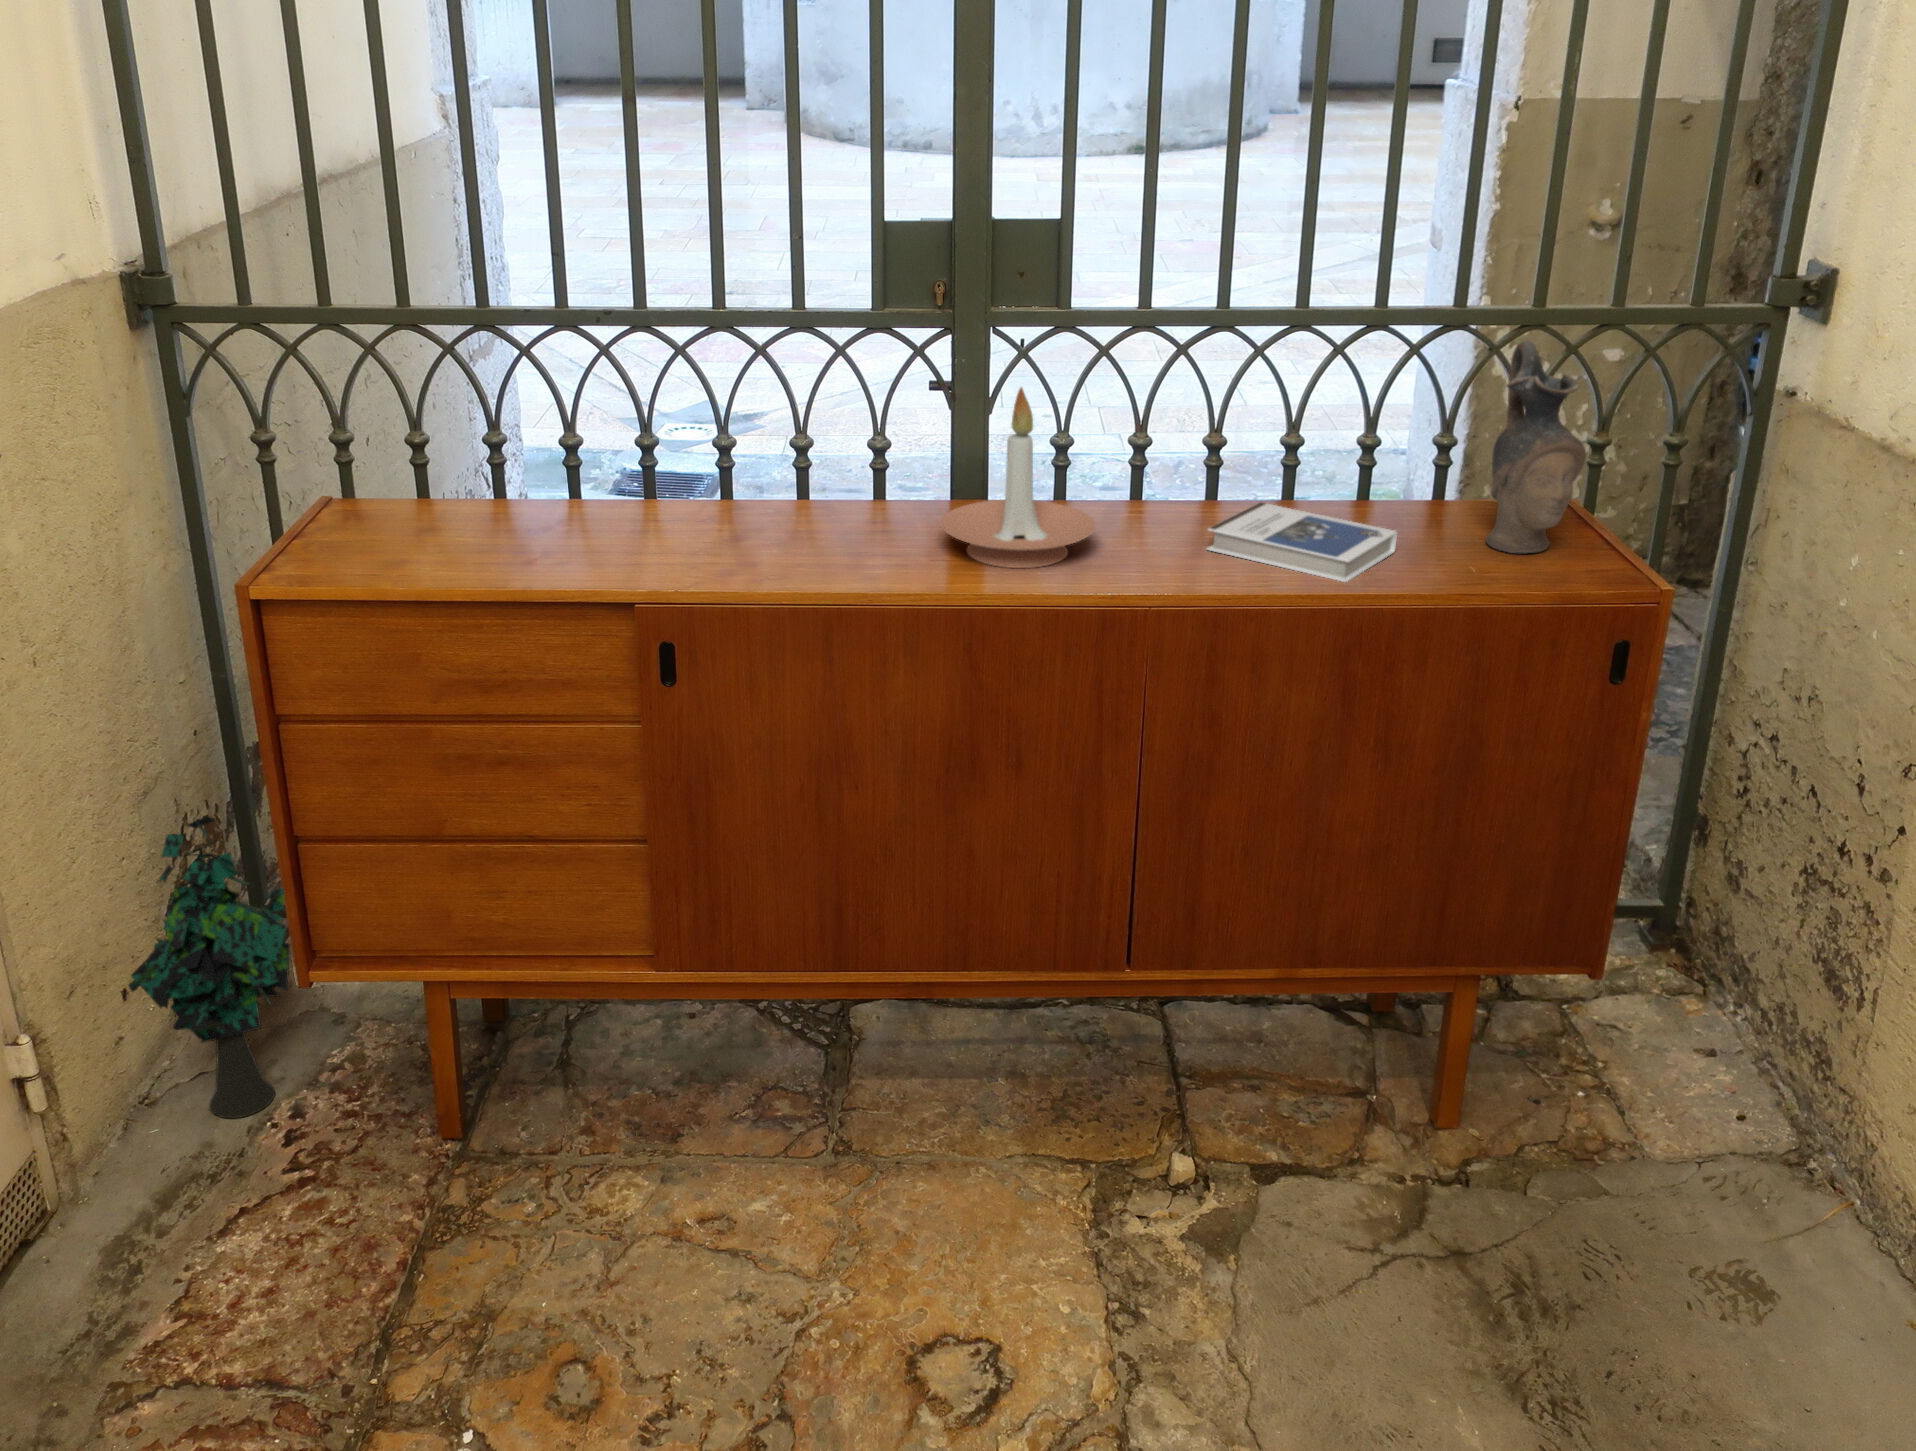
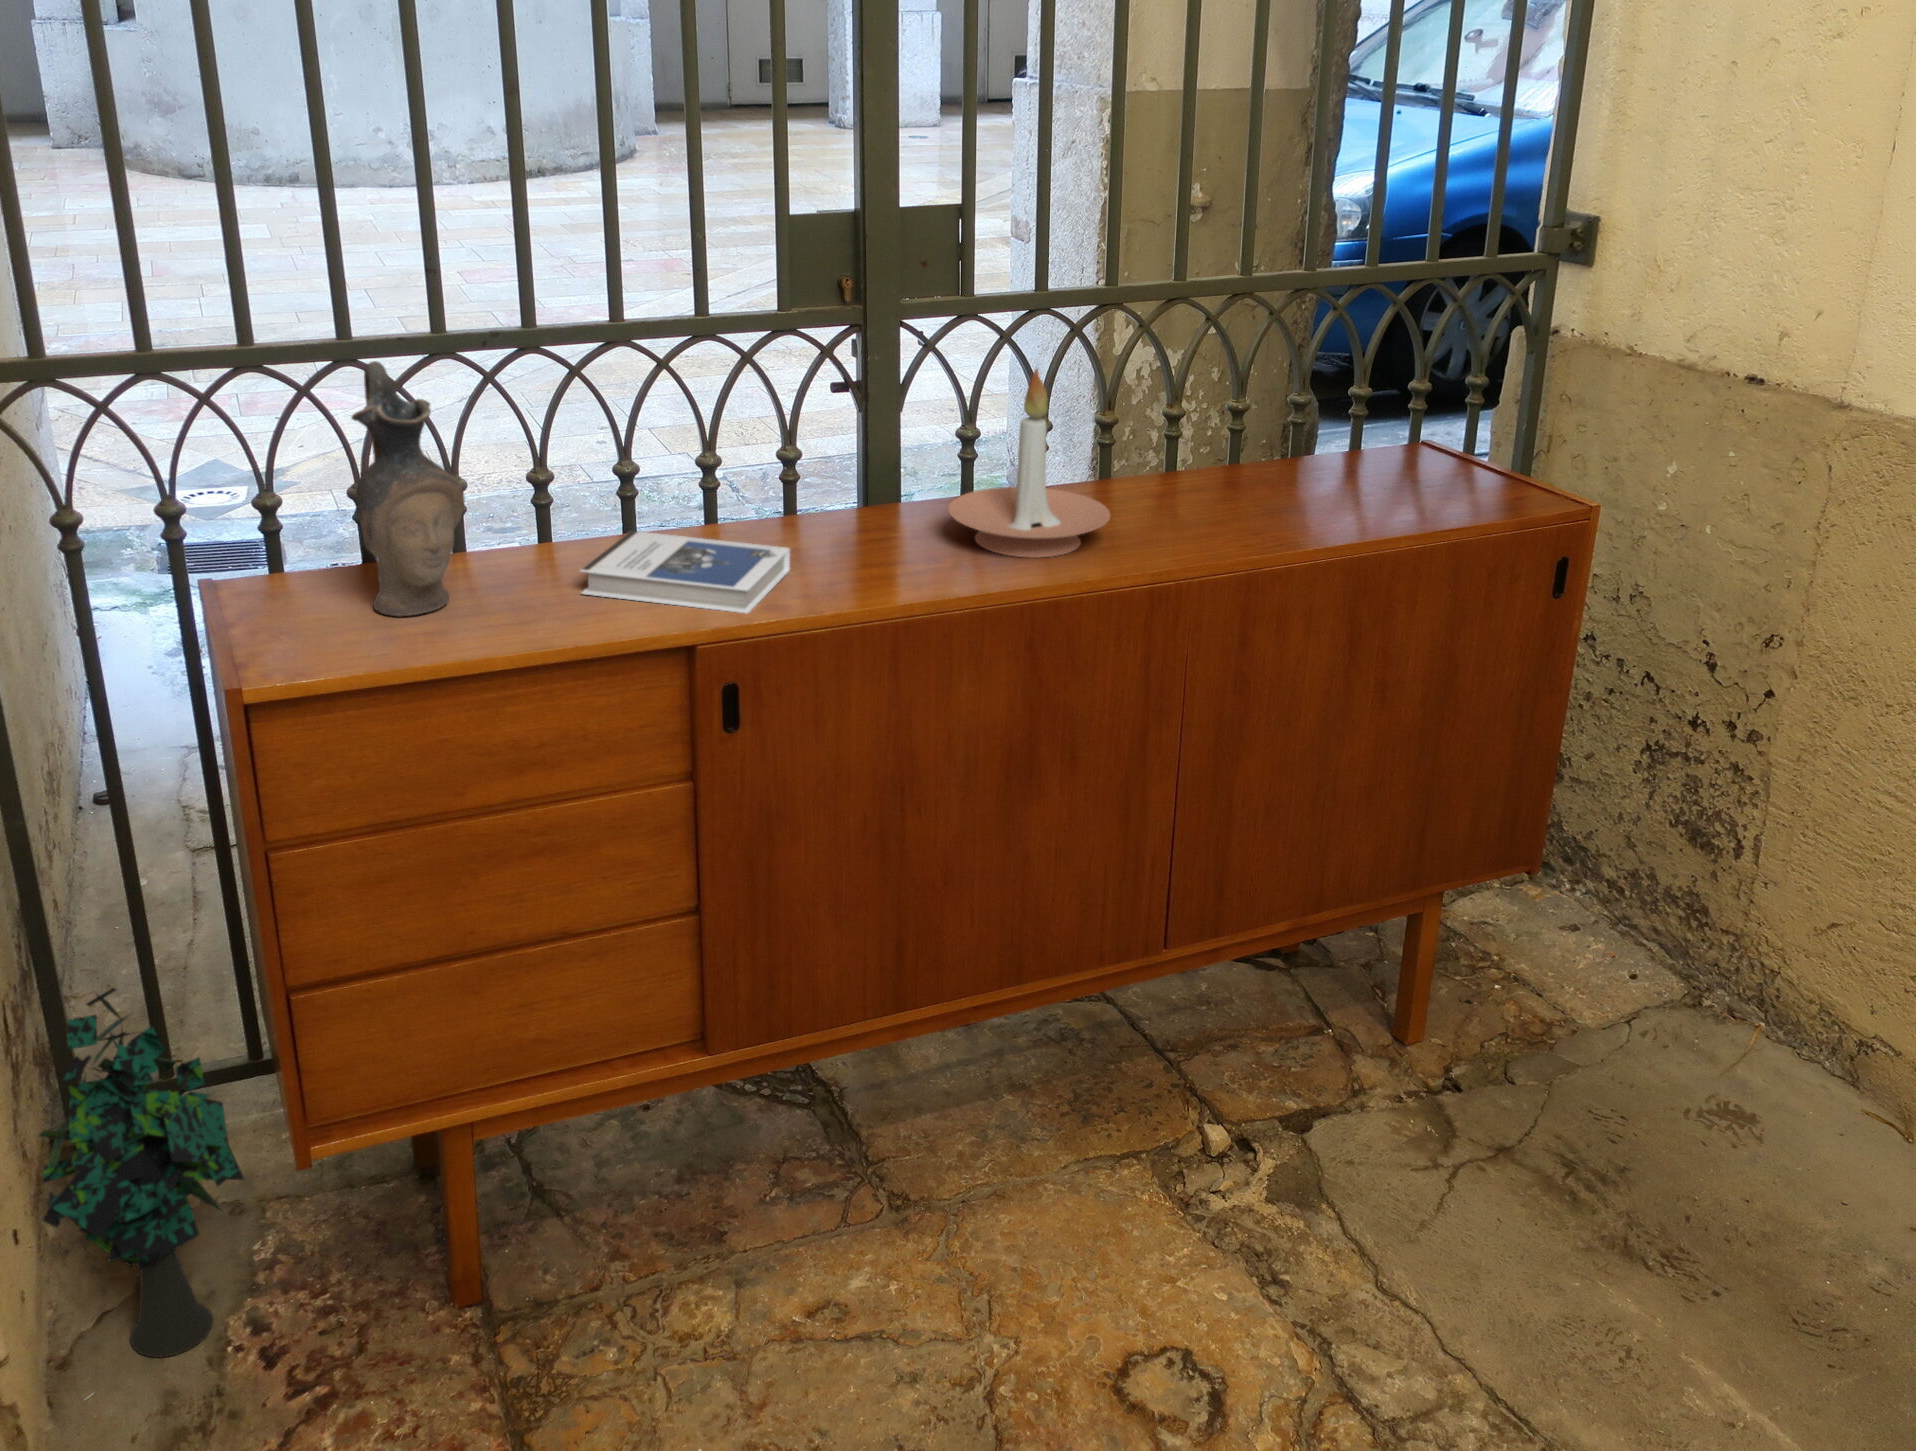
ceramic pitcher: present [1486,341,1586,553] -> present [352,361,465,616]
hardback book: present [1207,503,1397,582] -> present [581,531,790,613]

